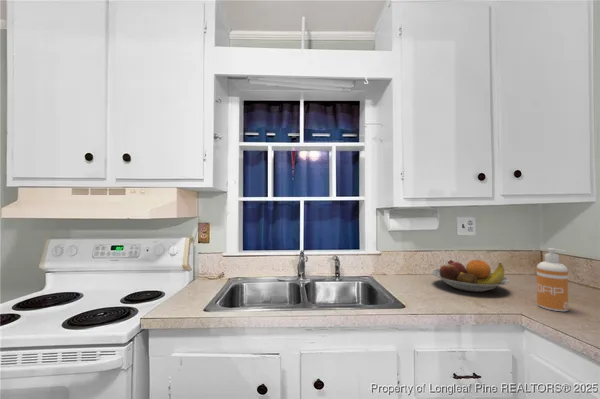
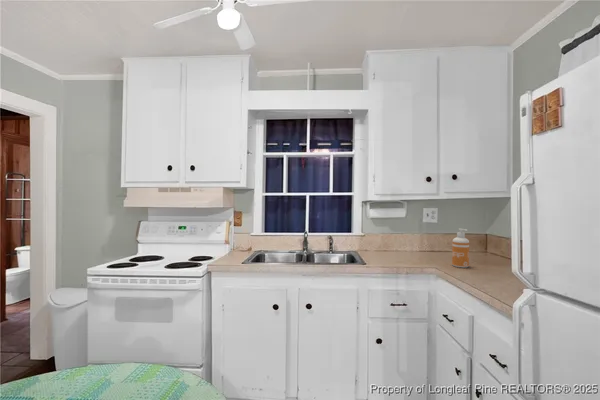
fruit bowl: present [432,260,509,292] -> none [397,238,445,259]

